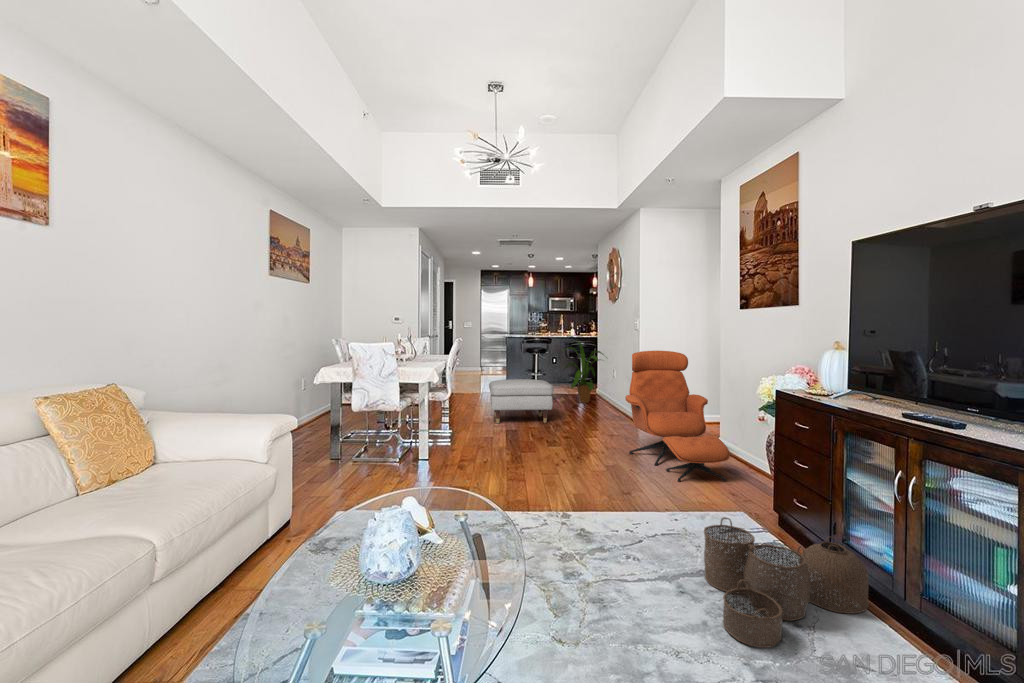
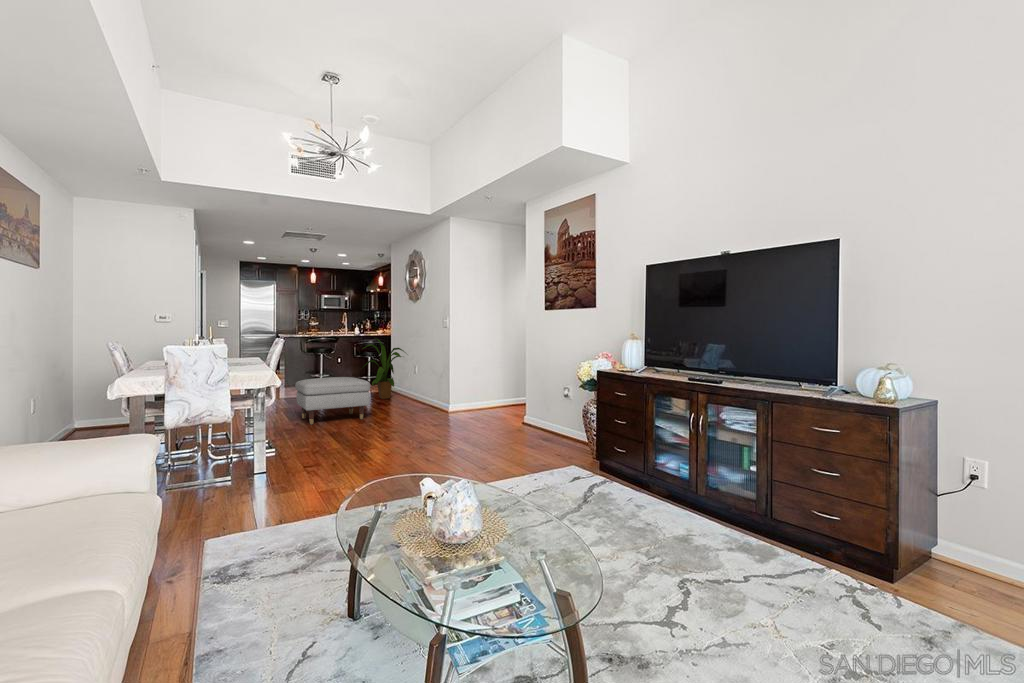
lounge chair: present [625,351,730,481] -> none [455,345,550,452]
woven basket: present [704,517,869,648] -> none [579,464,678,542]

